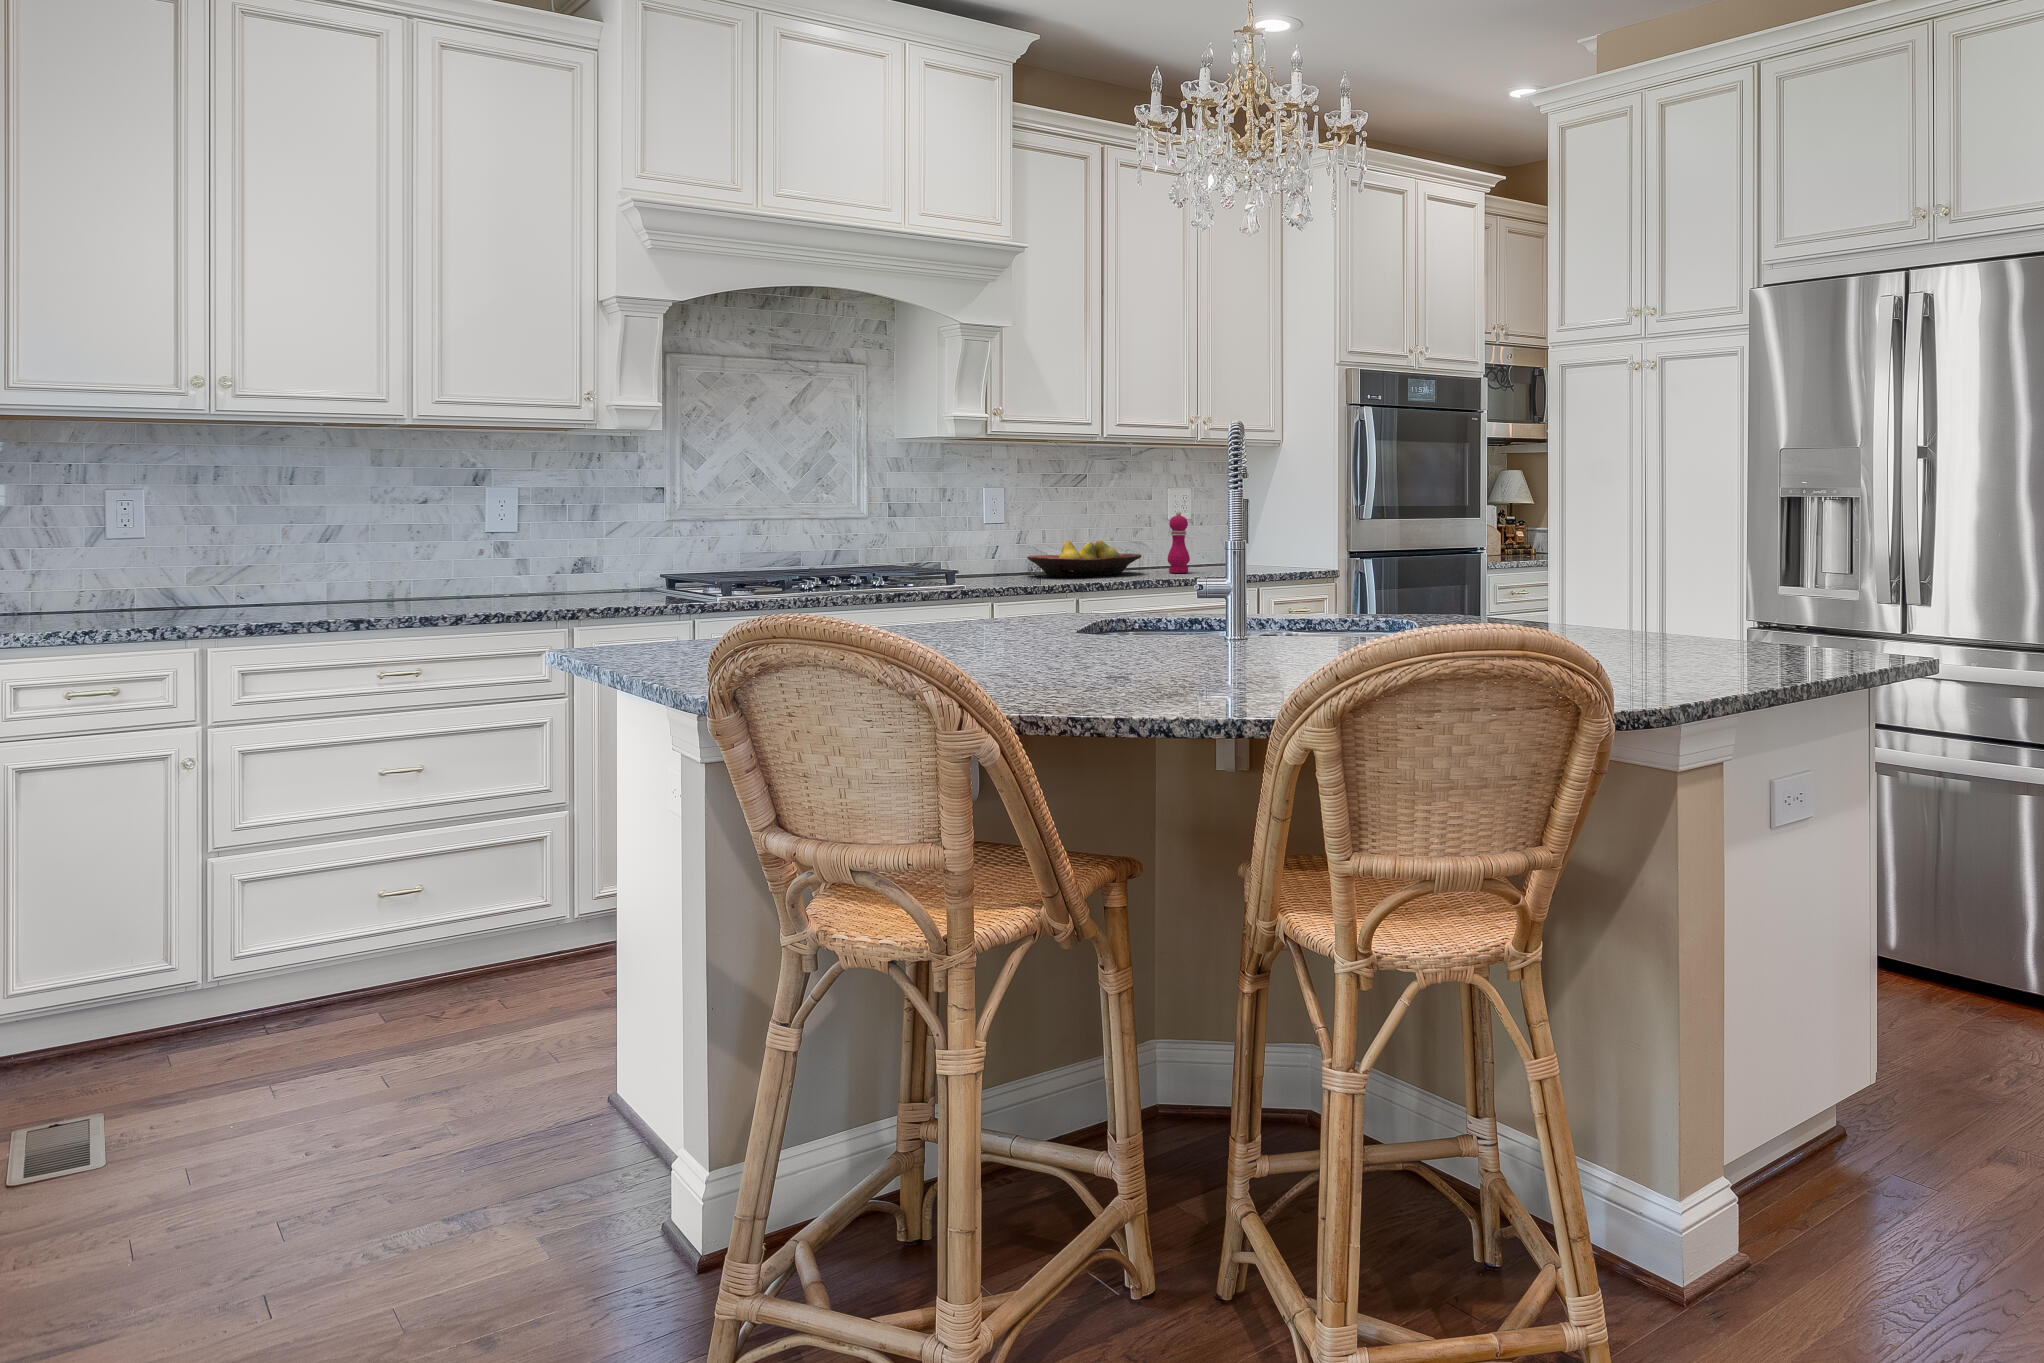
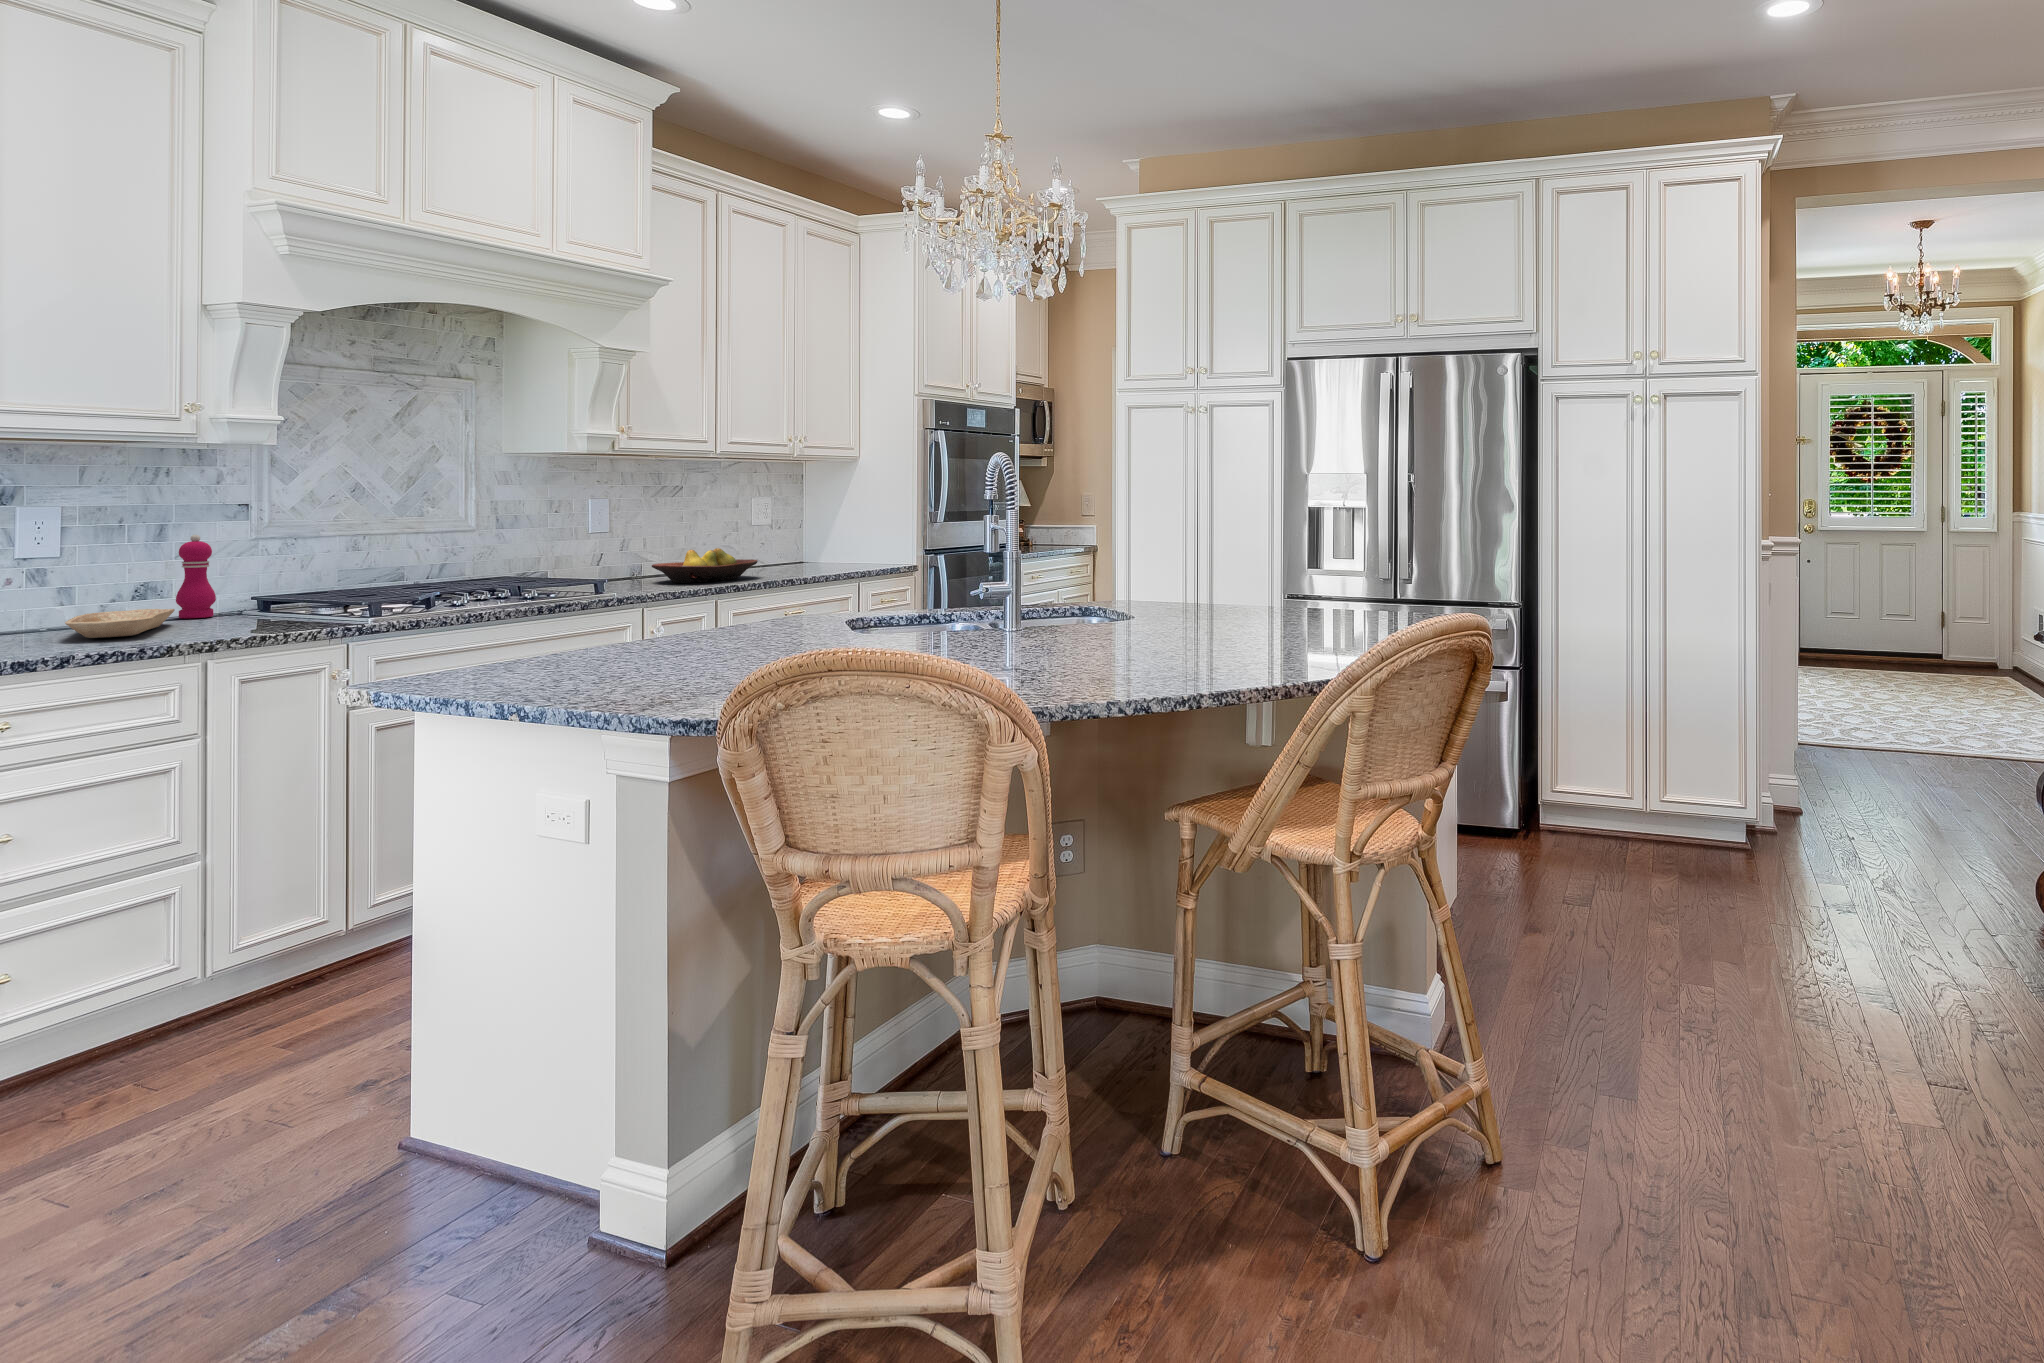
pepper mill: present [1167,511,1190,573] -> present [176,535,216,618]
tray: none [474,581,576,602] -> present [65,609,175,638]

